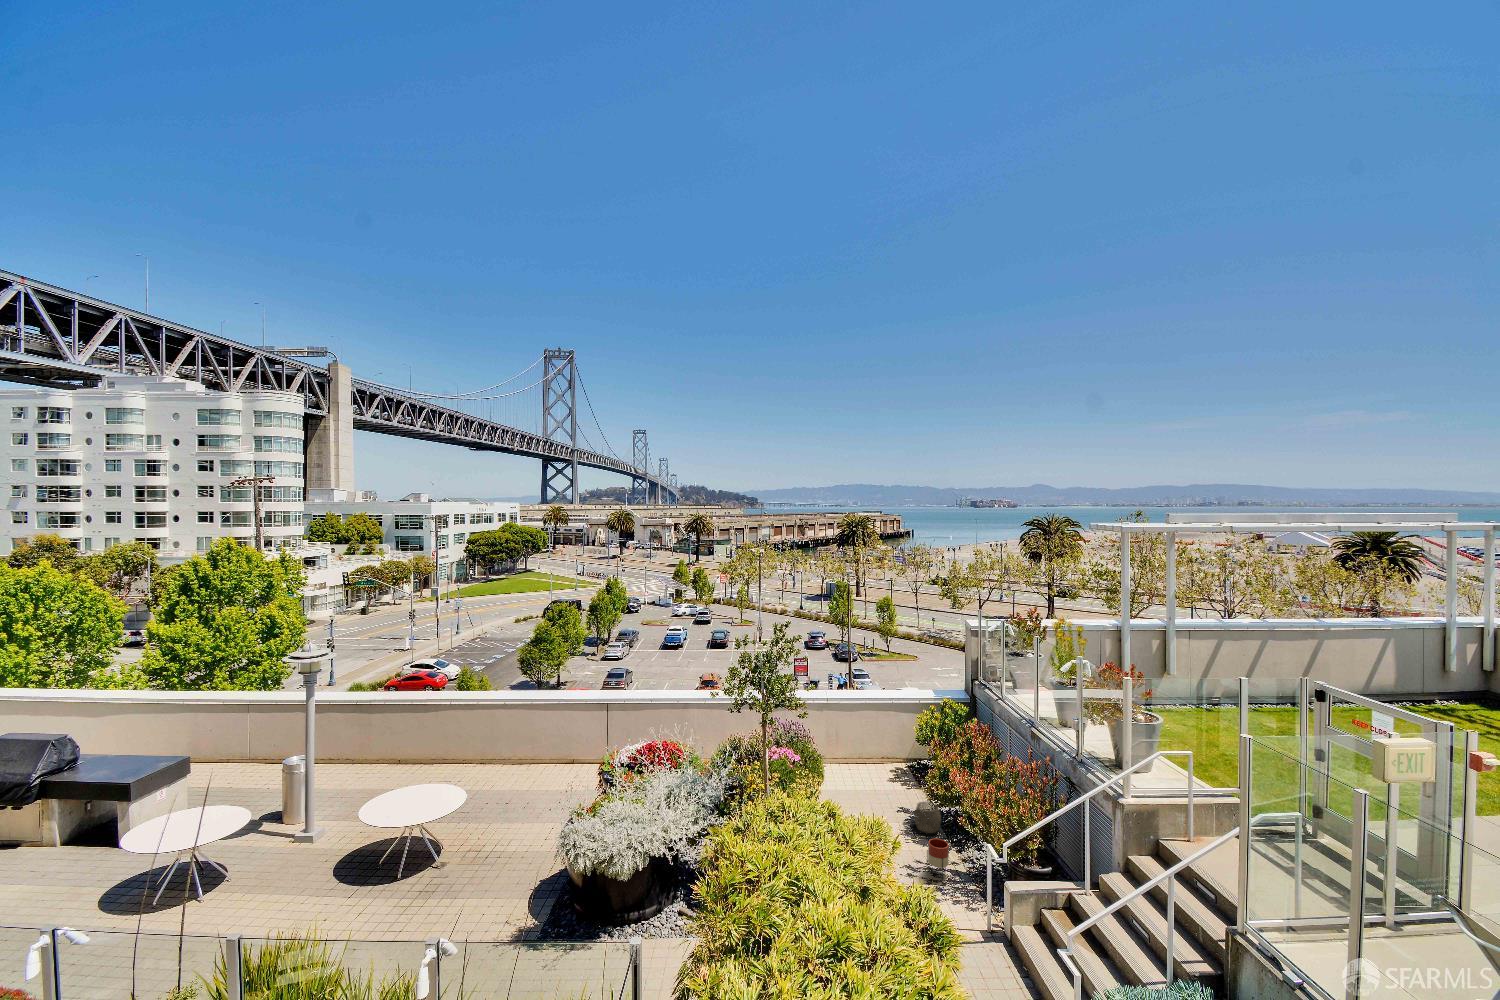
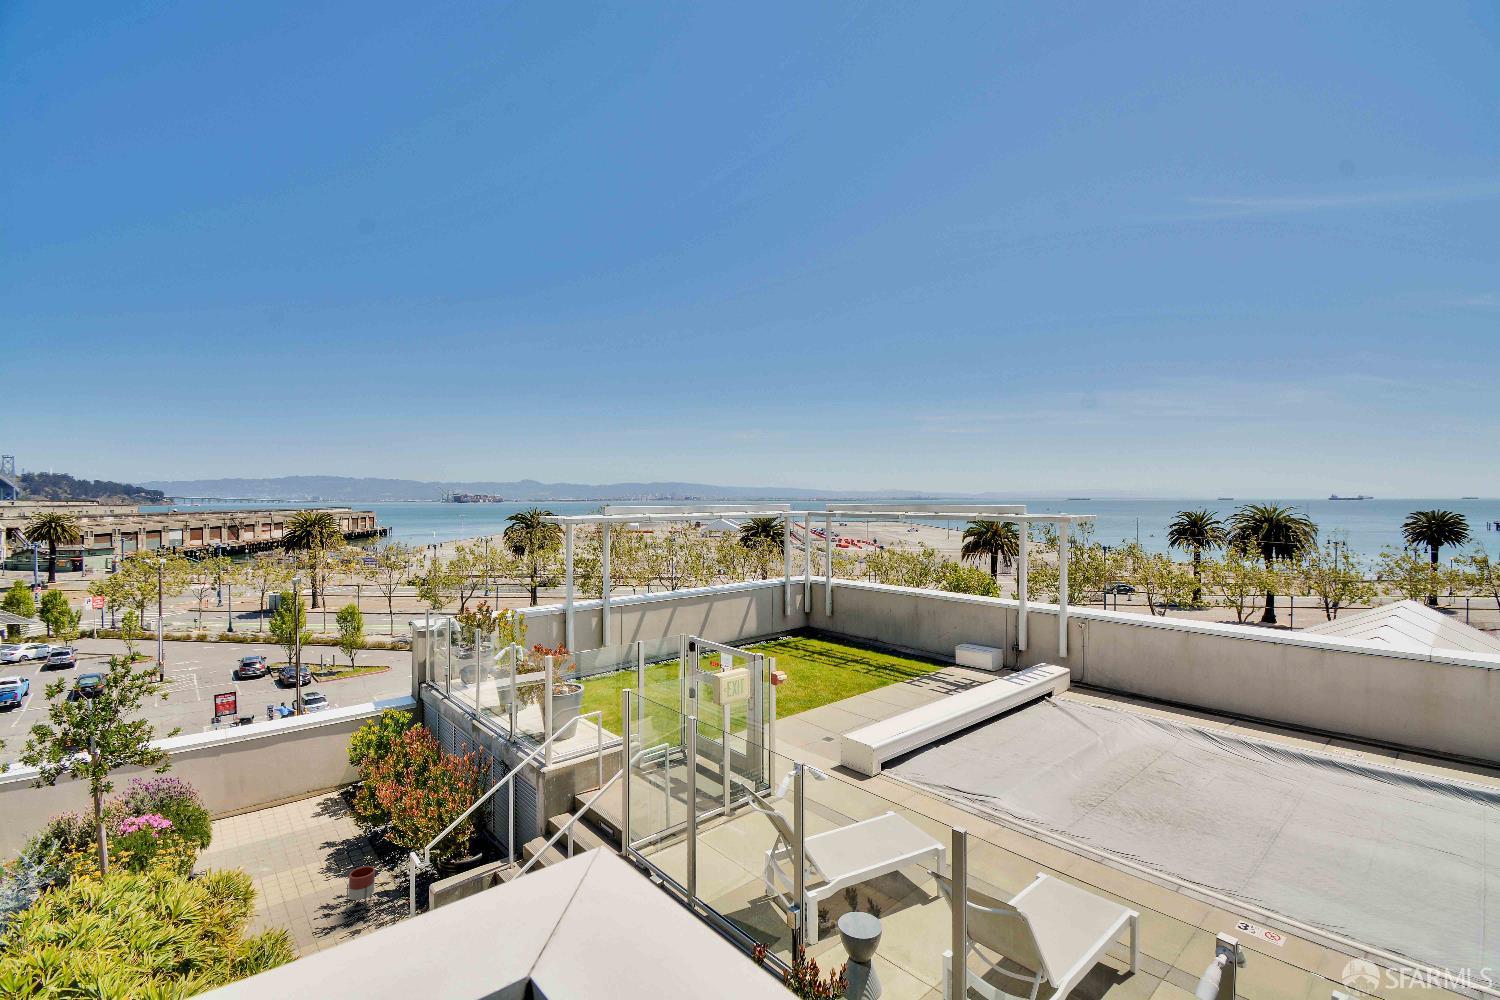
woven basket: present [914,802,941,833] -> none [338,828,373,865]

